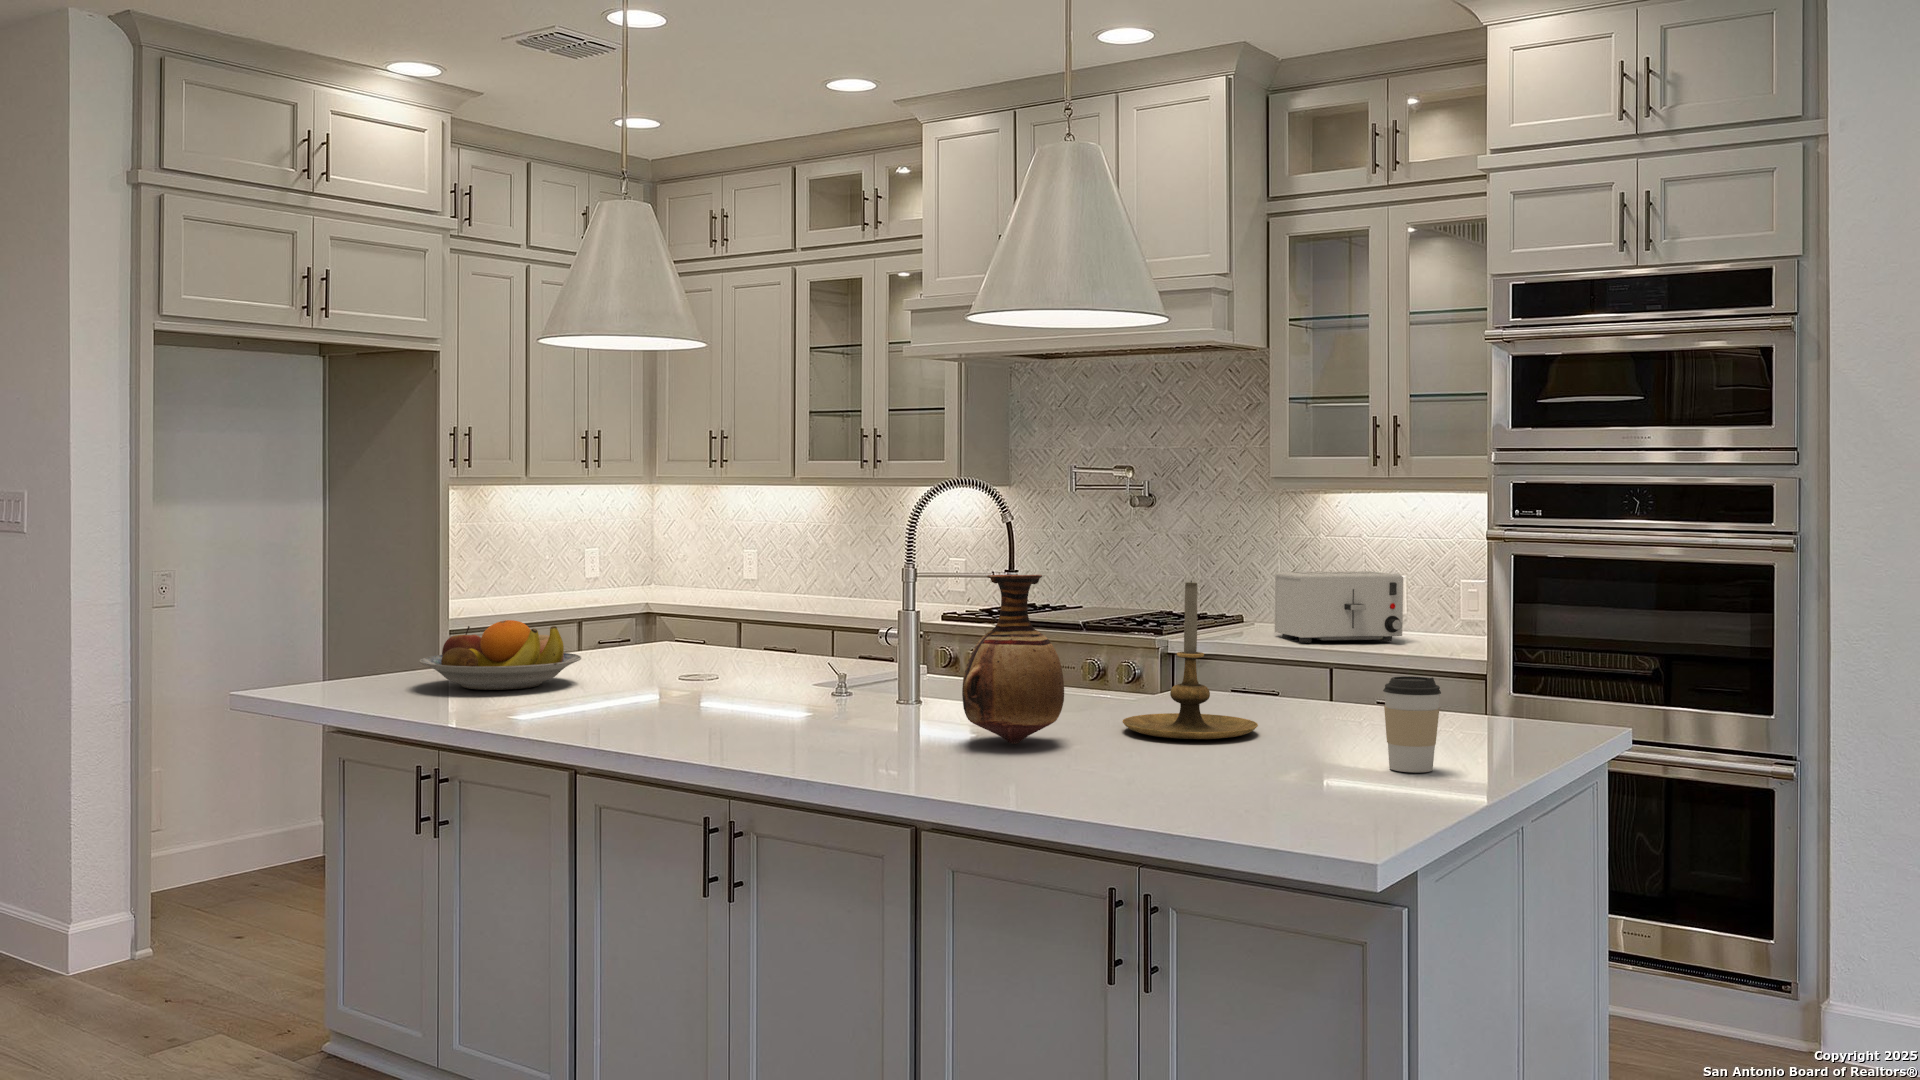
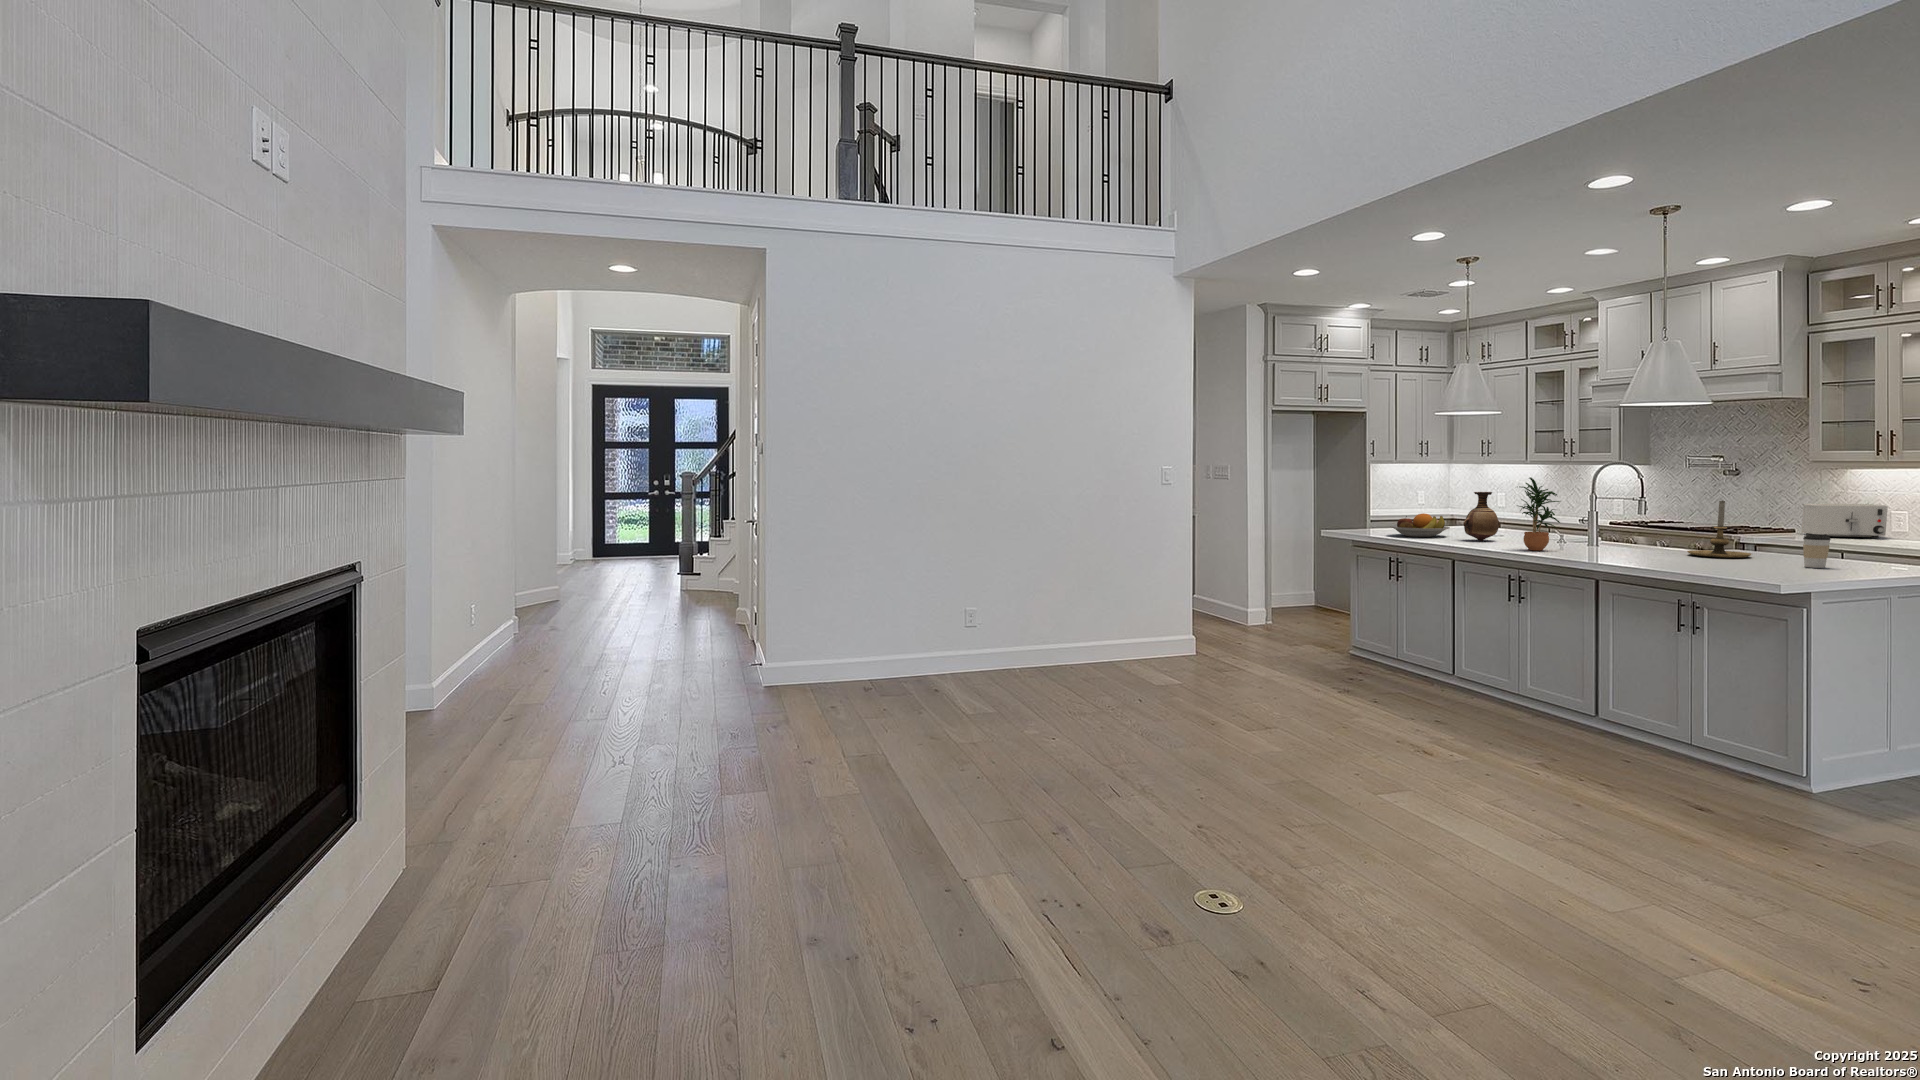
potted plant: none [711,516,831,739] -> present [1517,477,1560,551]
vase: present [962,575,1064,744] -> present [1463,492,1500,541]

